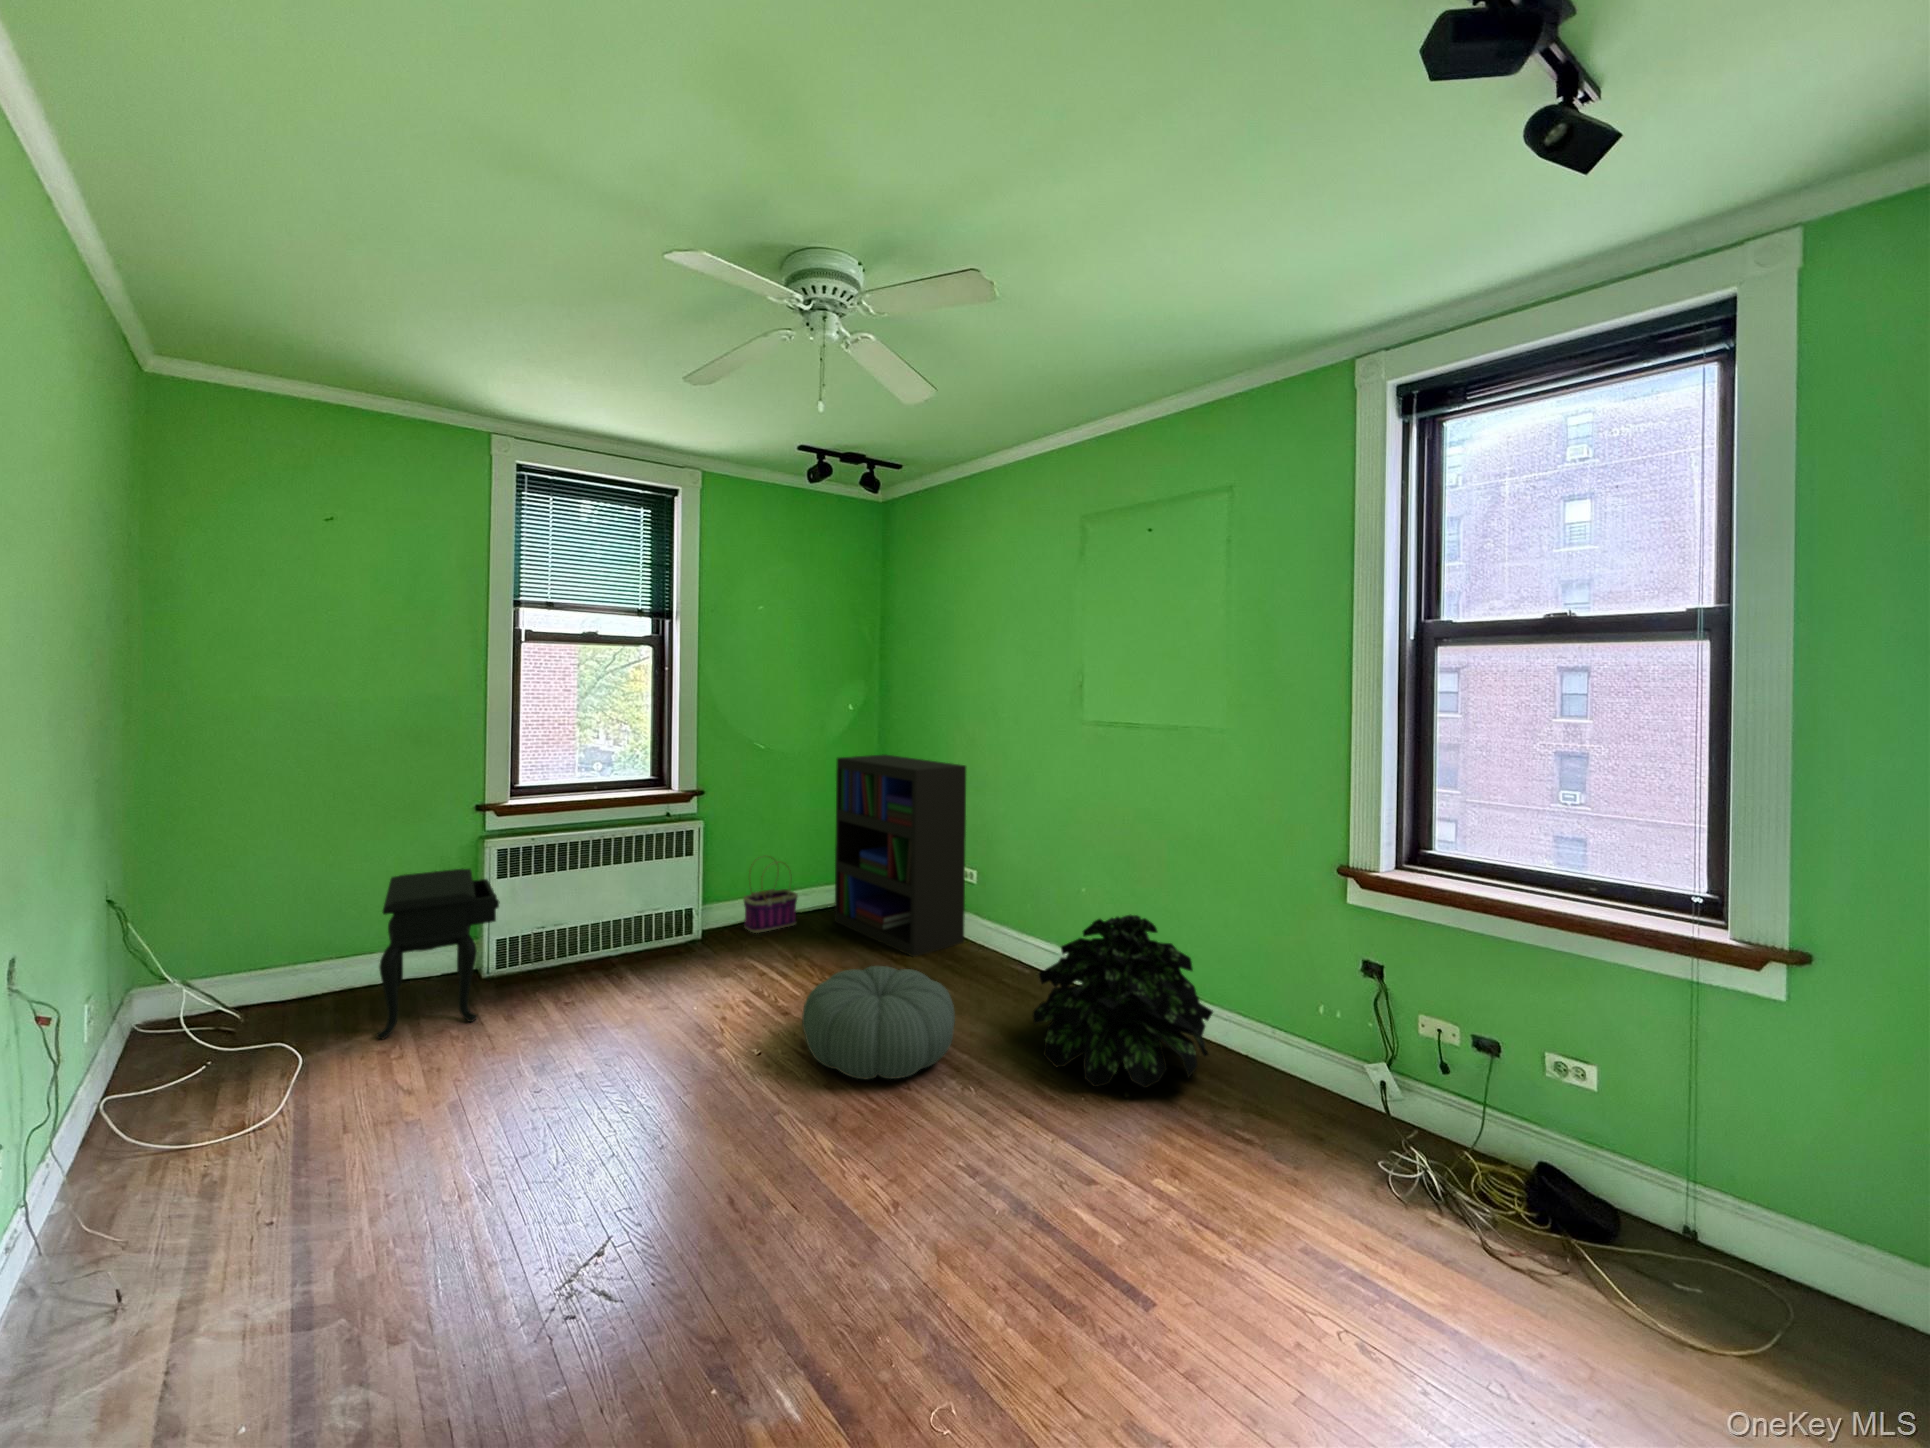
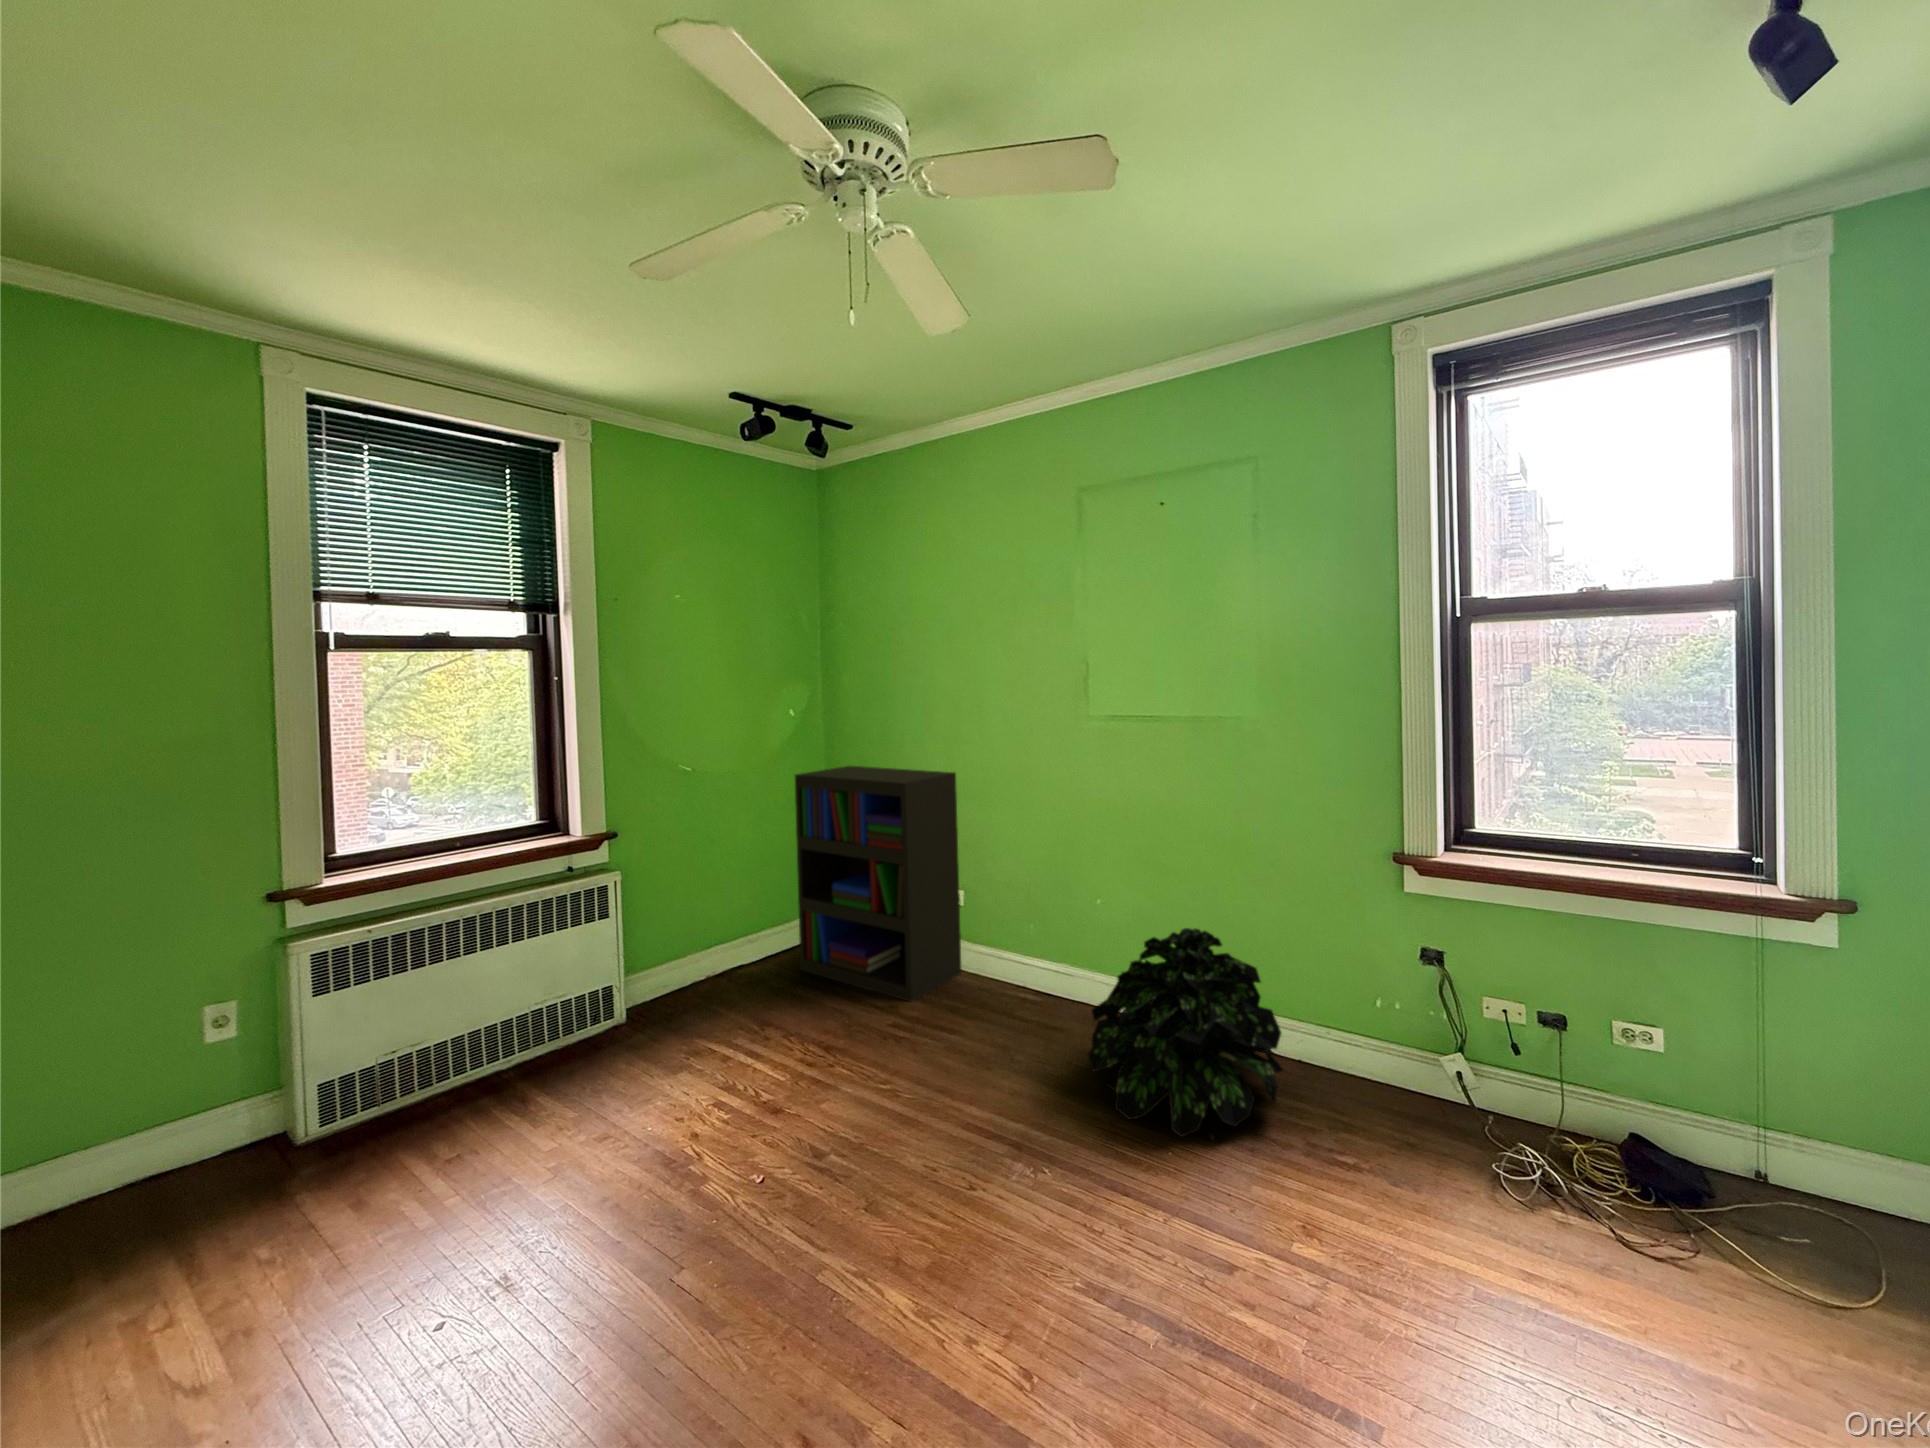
basket: present [743,861,798,933] -> none [682,902,754,1002]
side table: present [376,868,500,1039] -> none [69,992,310,1318]
pouf: present [802,966,955,1079] -> none [815,1031,1011,1195]

